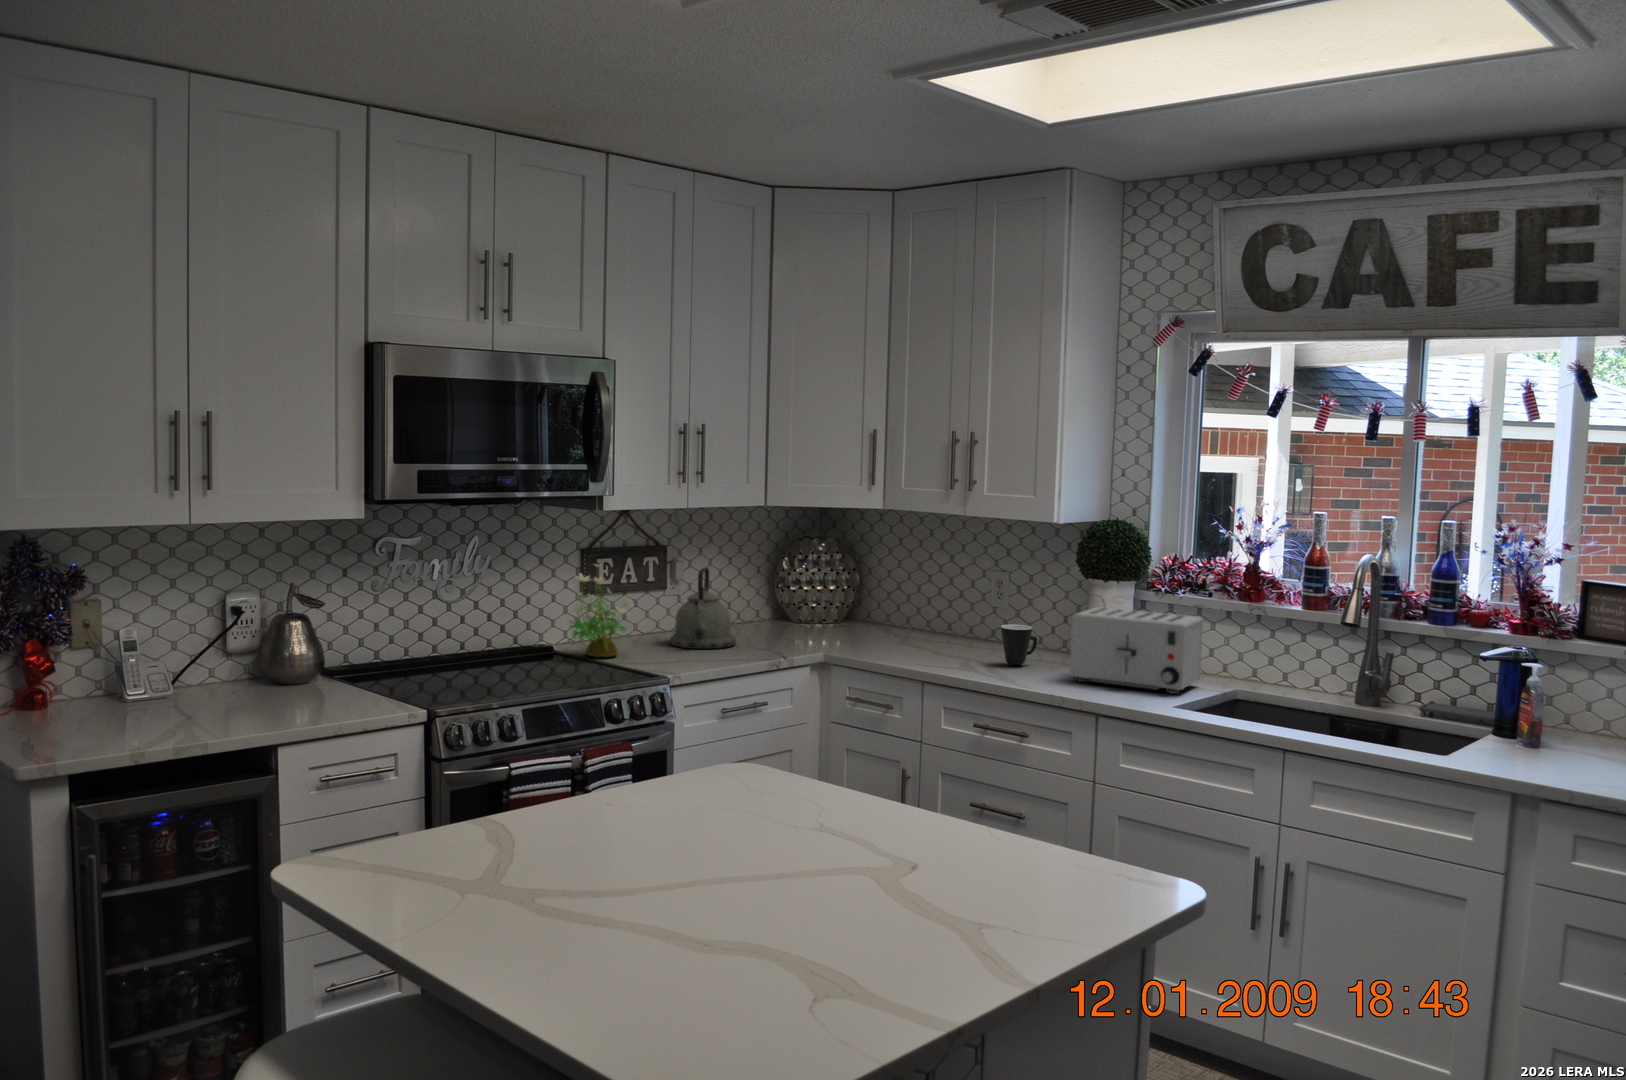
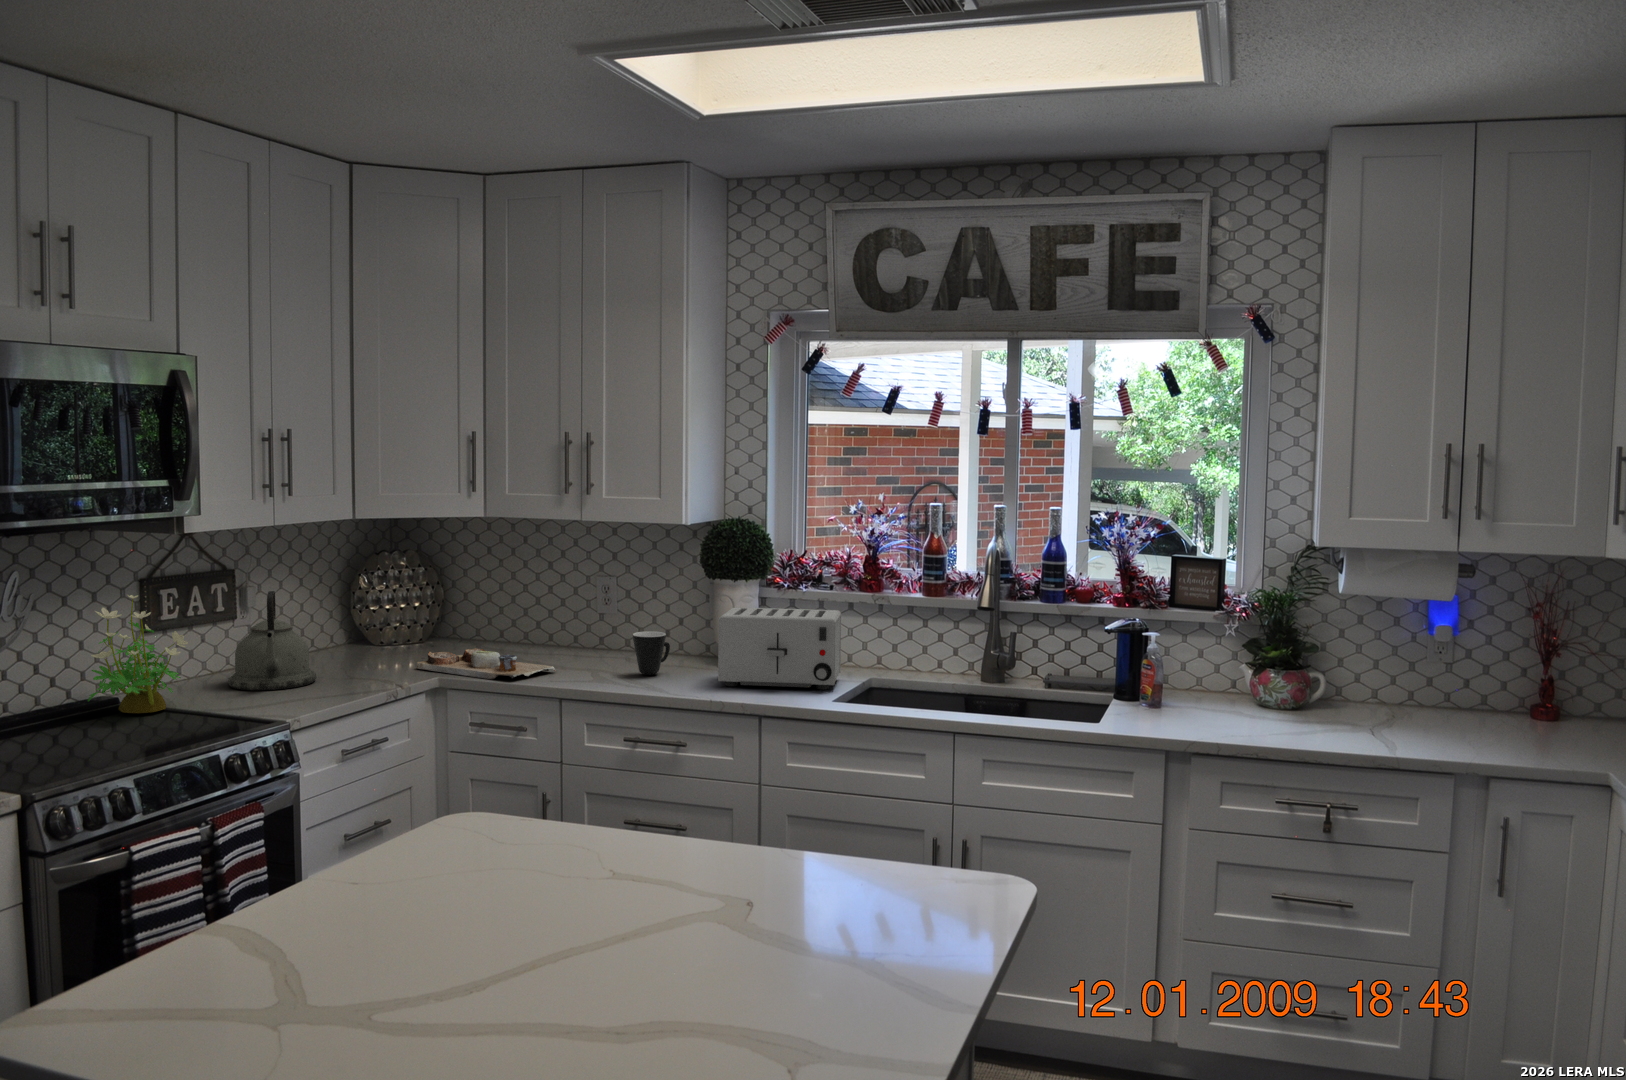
cutting board: none [819,629,934,658] -> present [417,648,556,680]

